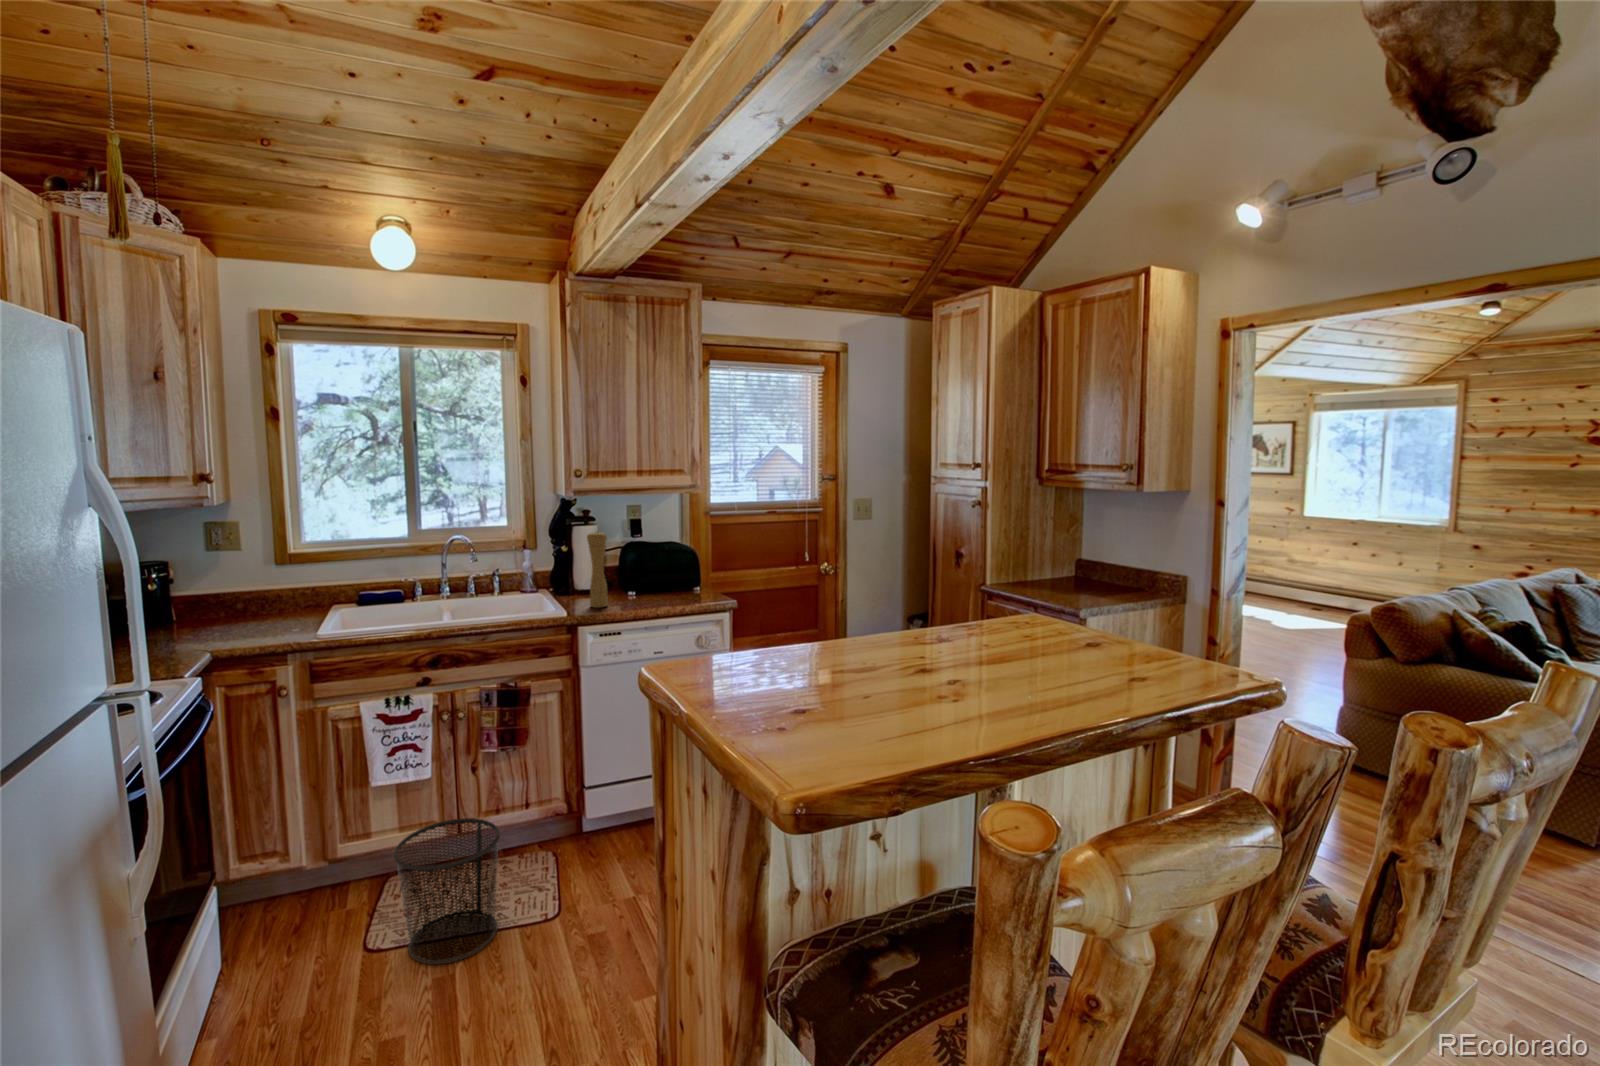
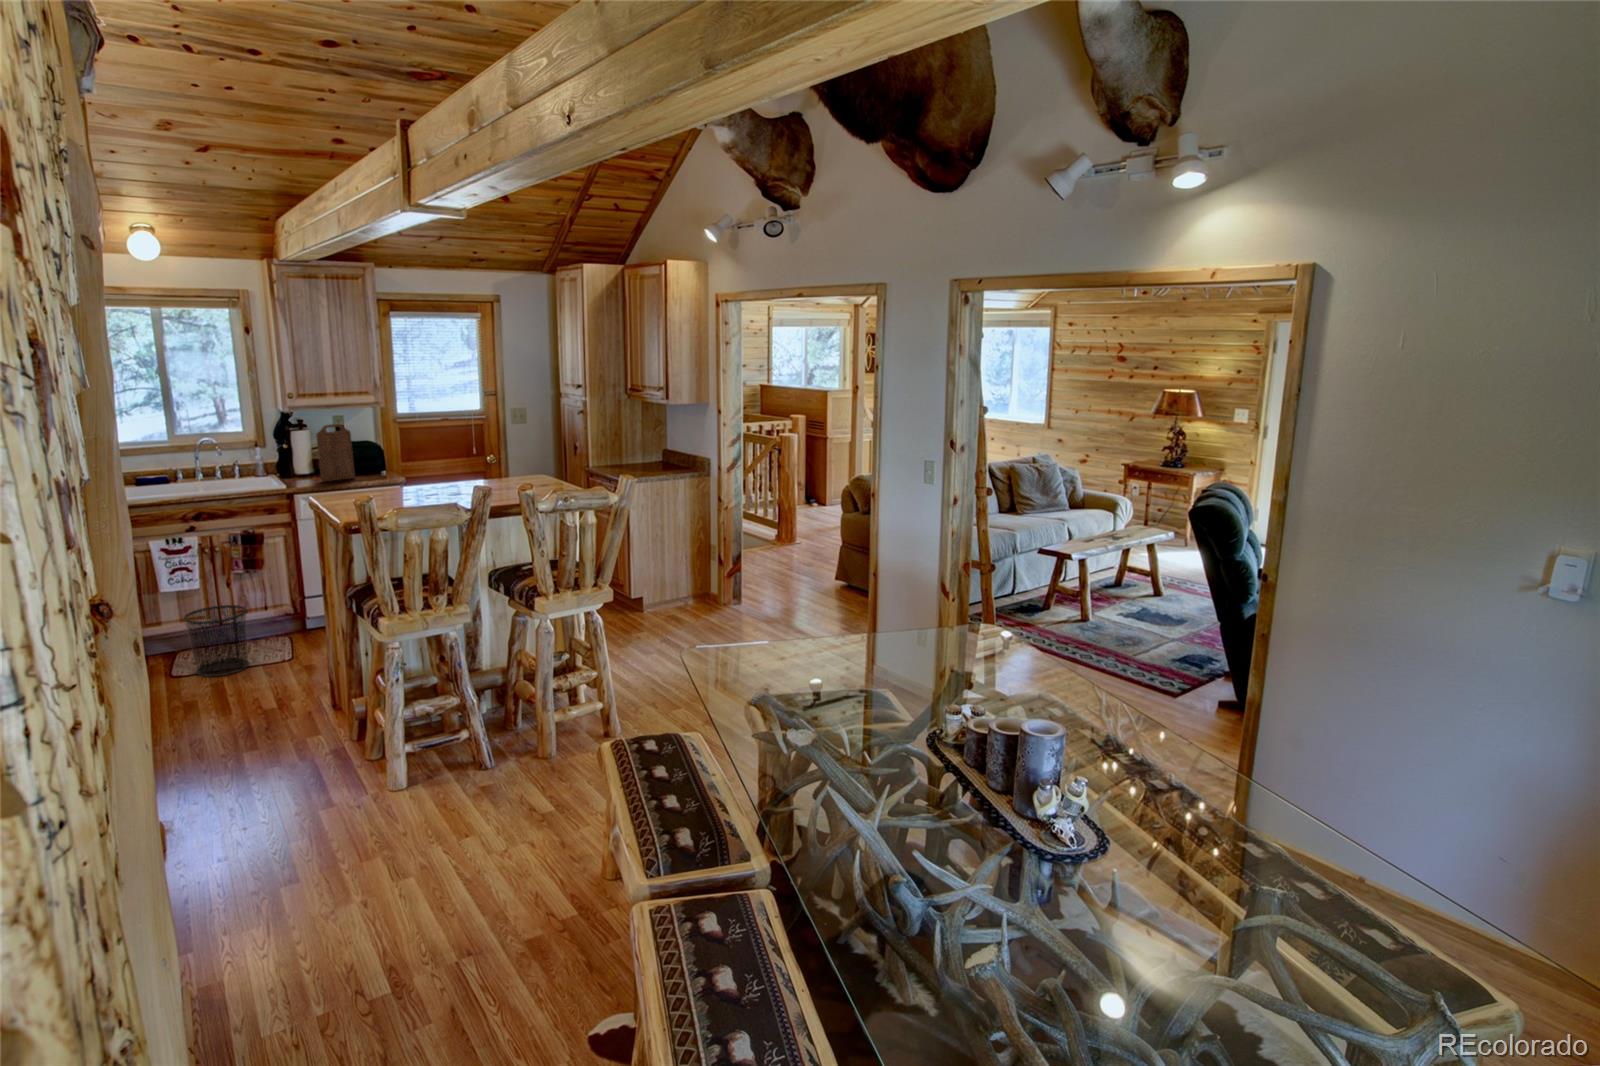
cutting board: none [614,515,662,602] -> present [316,424,355,481]
pepper mill: present [587,531,608,608] -> none [296,435,315,484]

